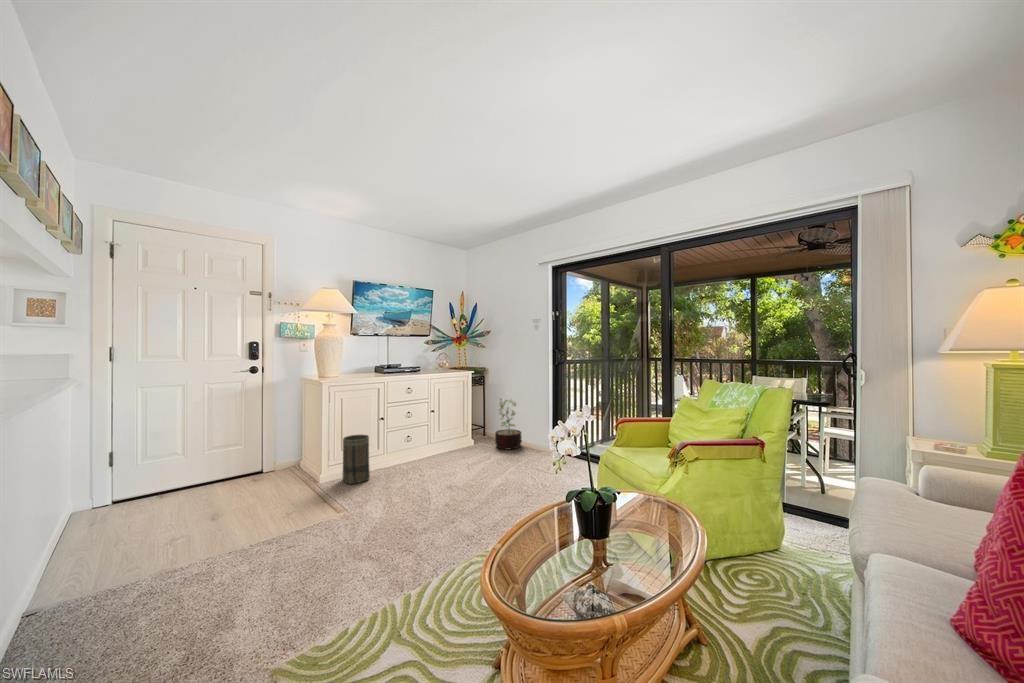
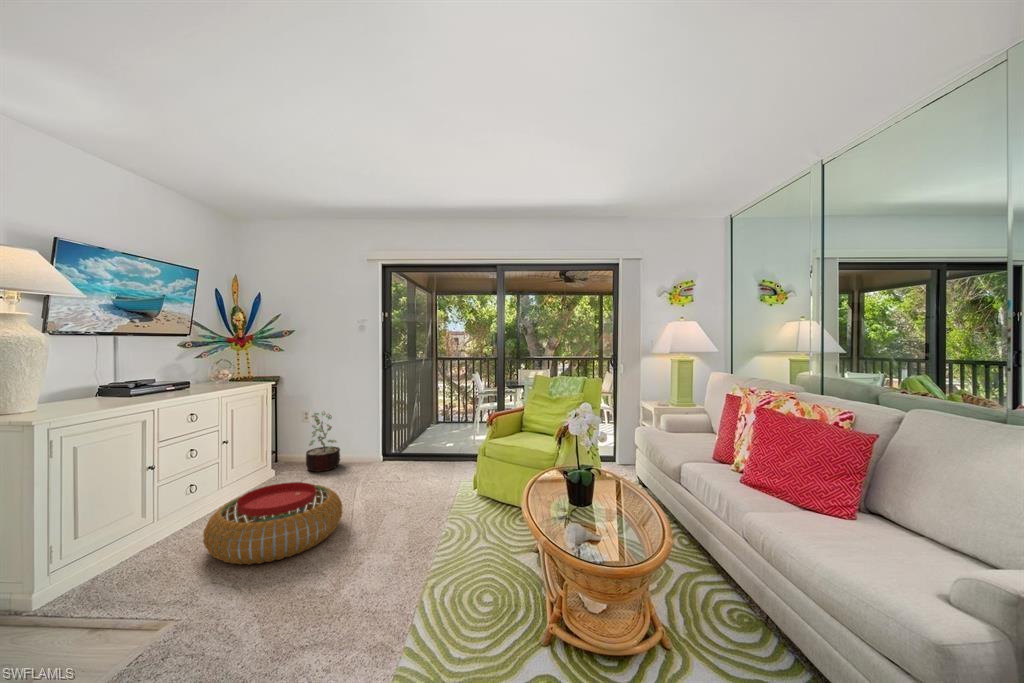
basket: present [343,435,370,484] -> none [97,491,156,575]
pouf: none [383,448,476,503] -> present [203,482,342,565]

